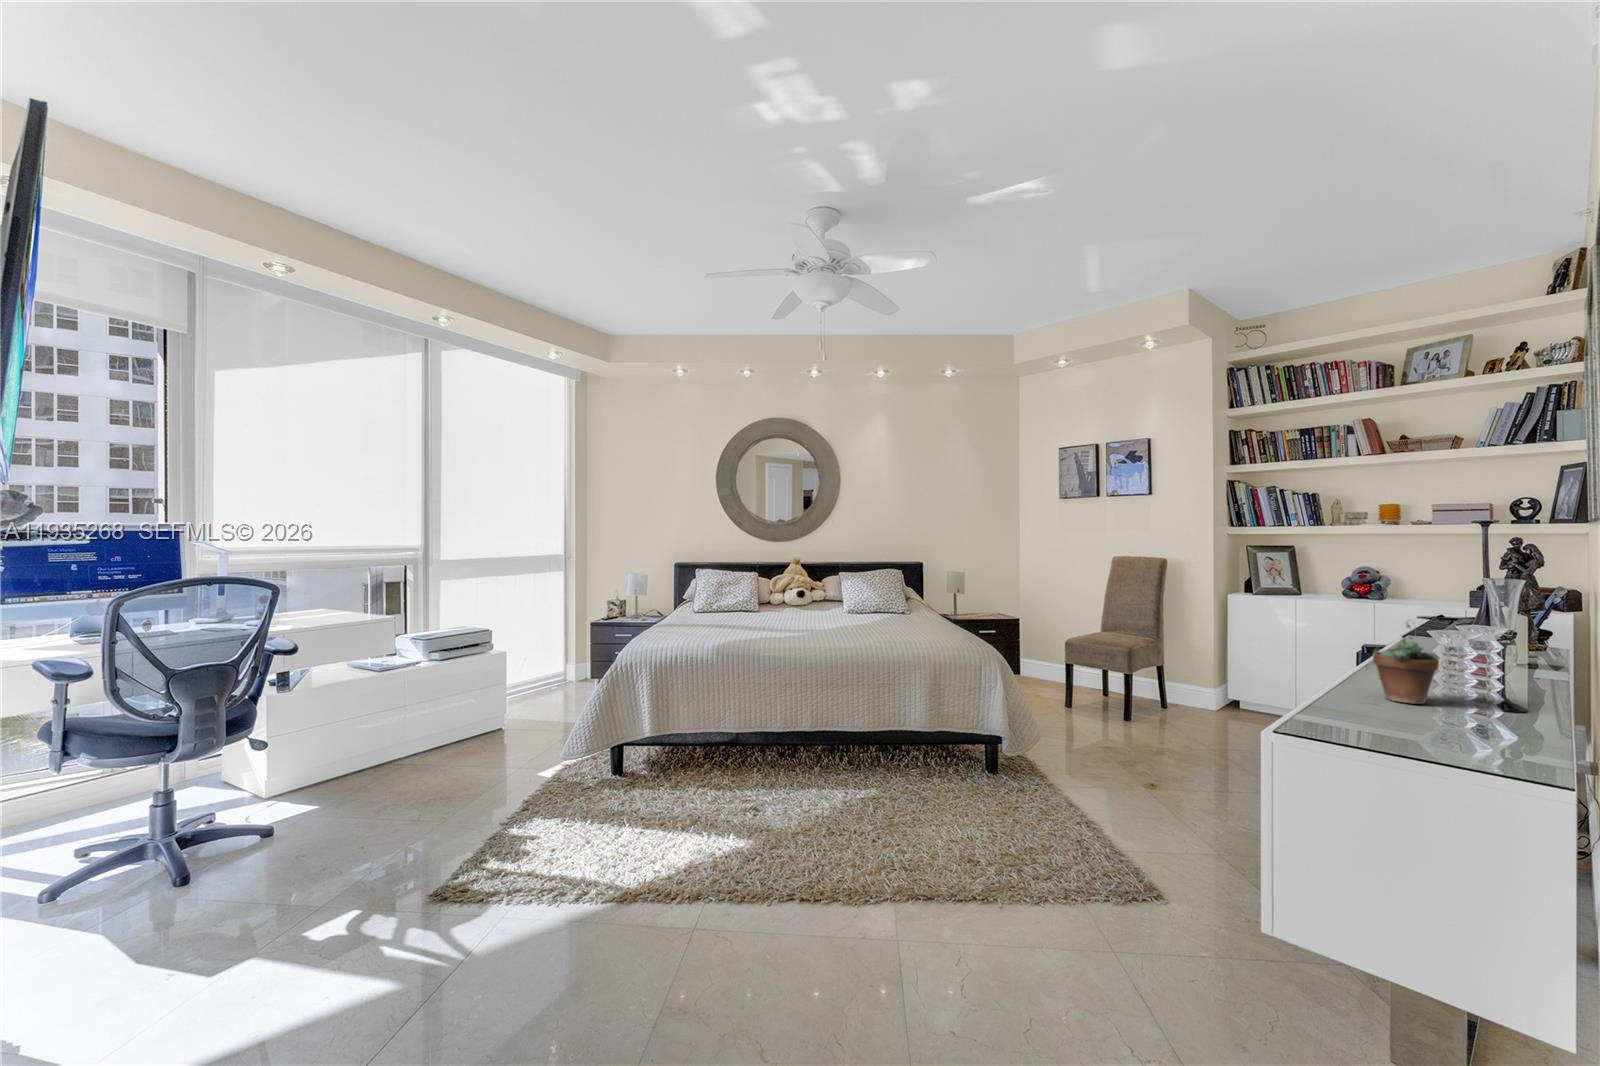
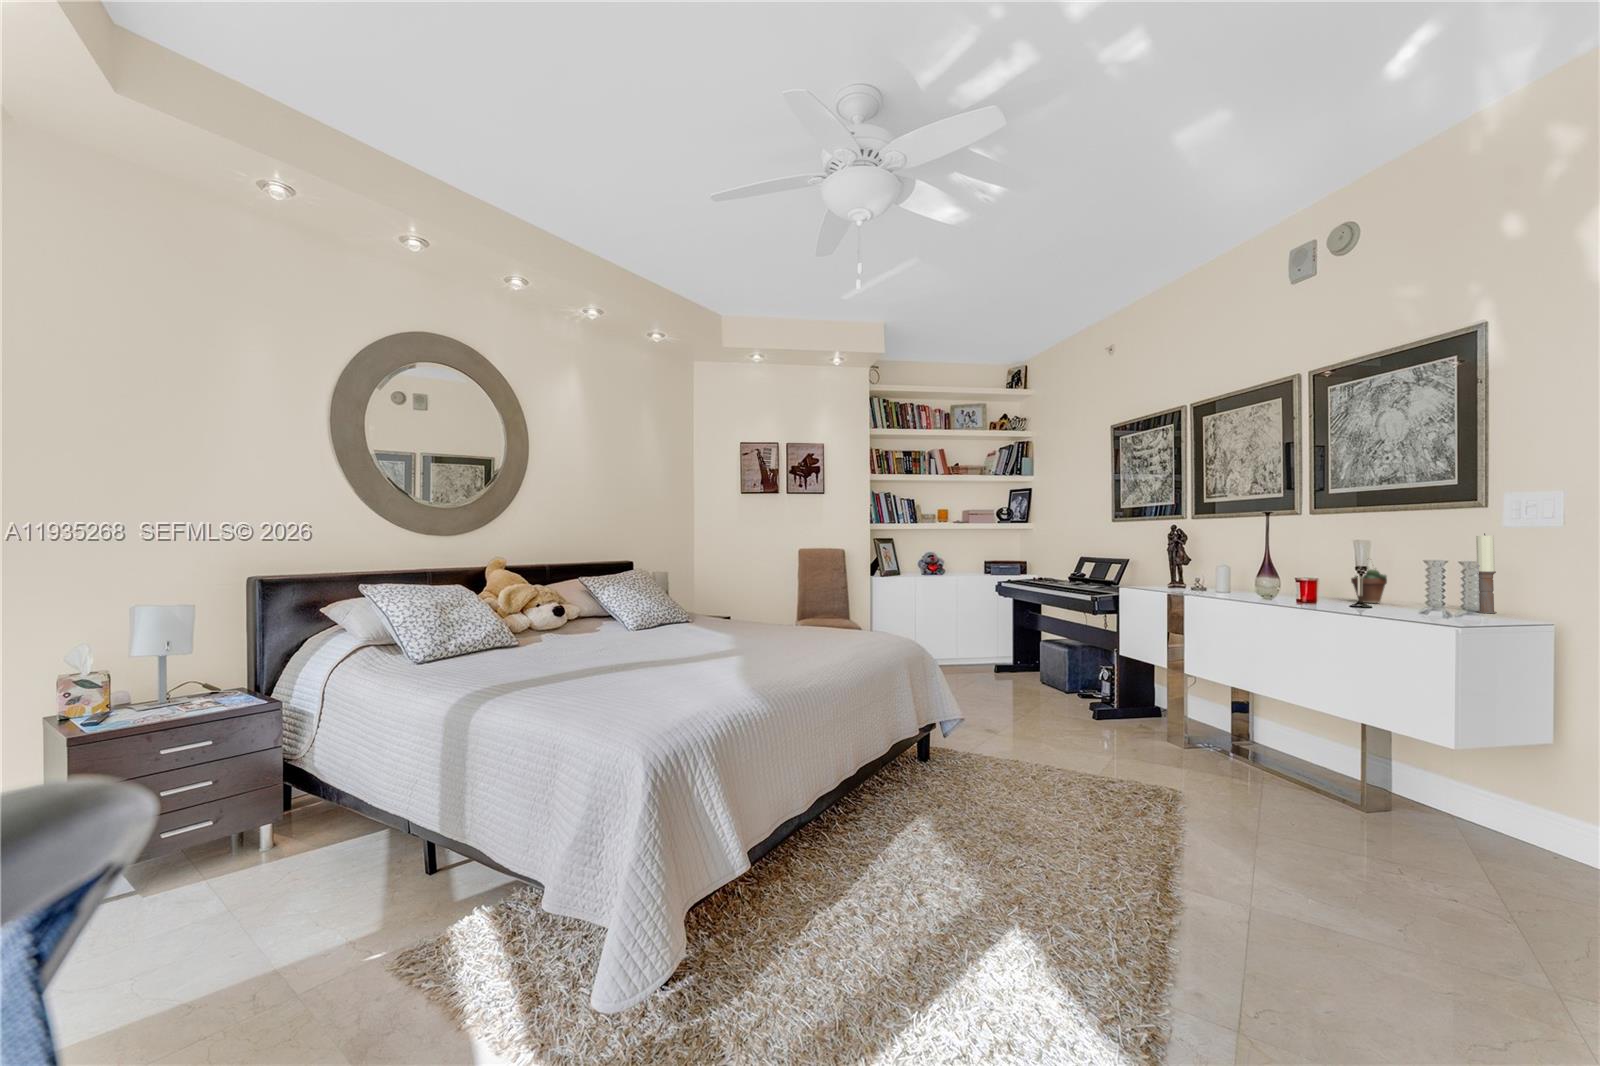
candle: none [1327,586,1359,735] -> present [1476,533,1497,613]

